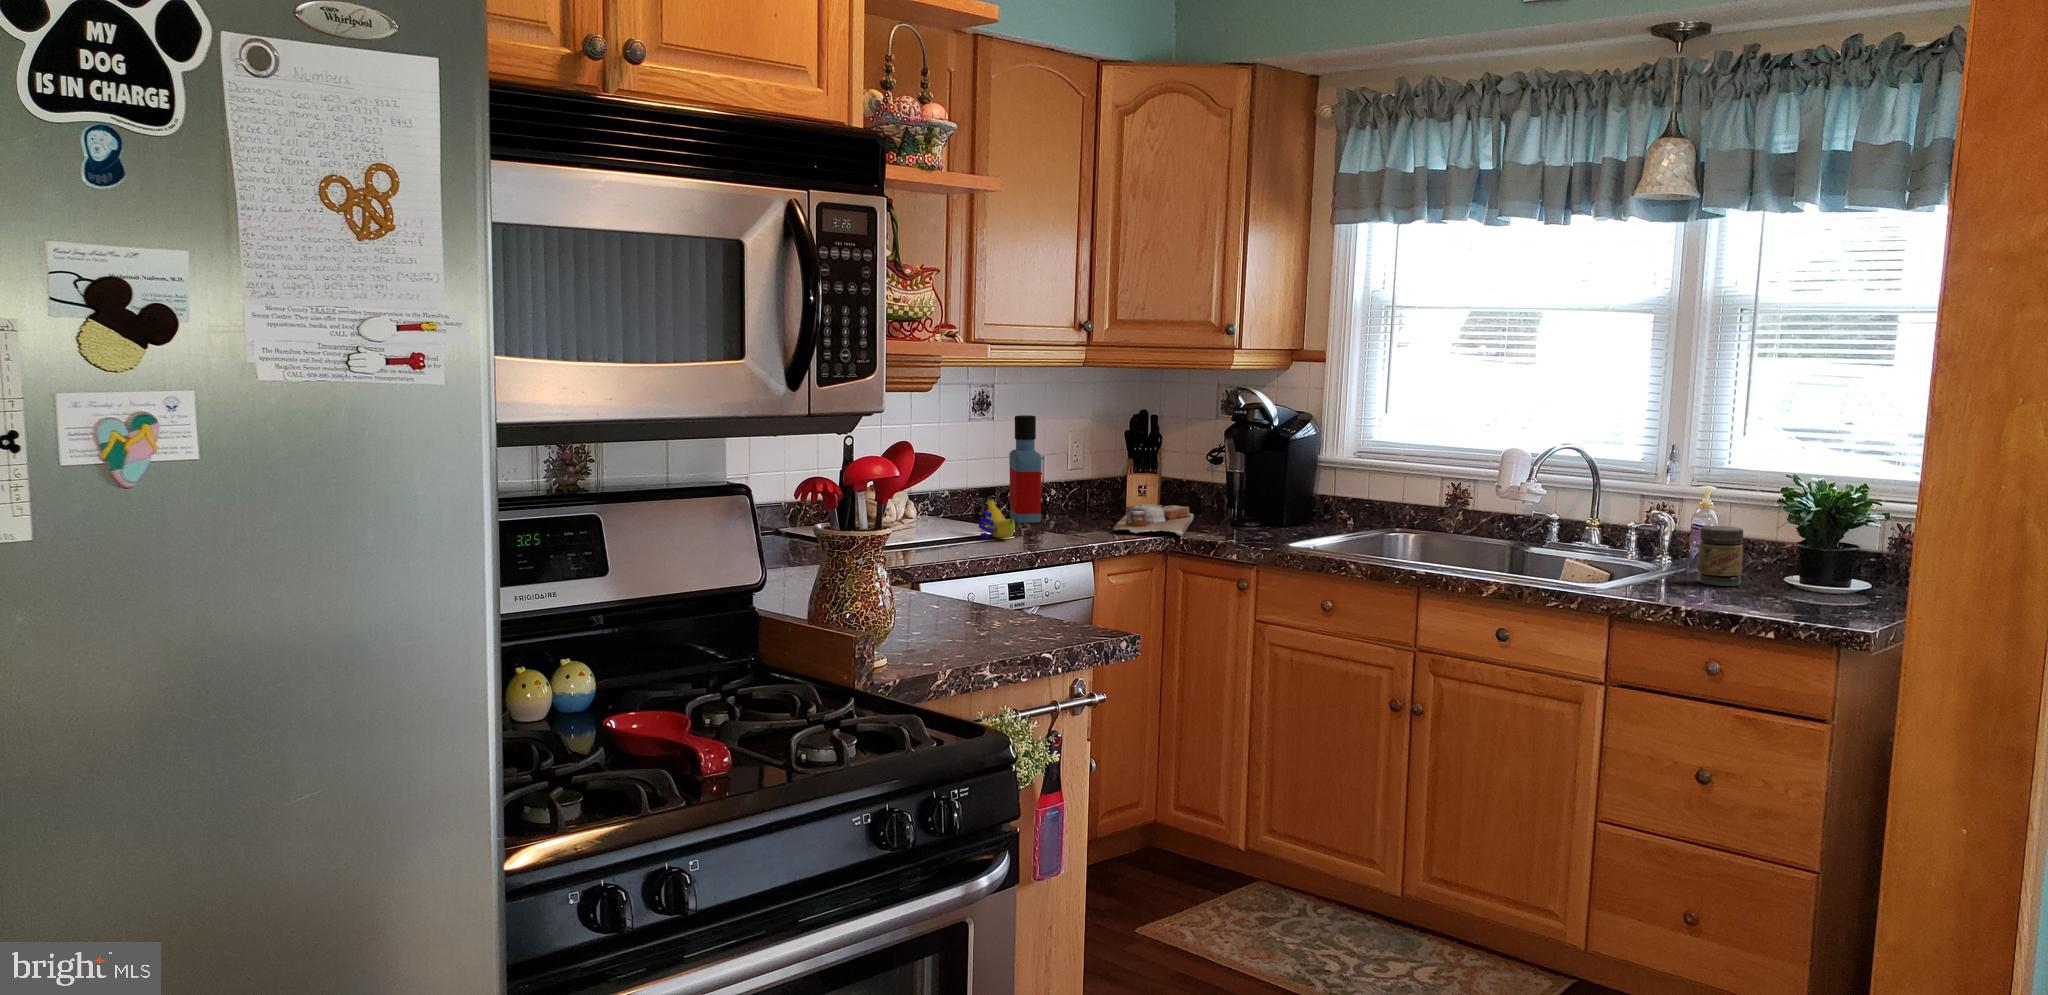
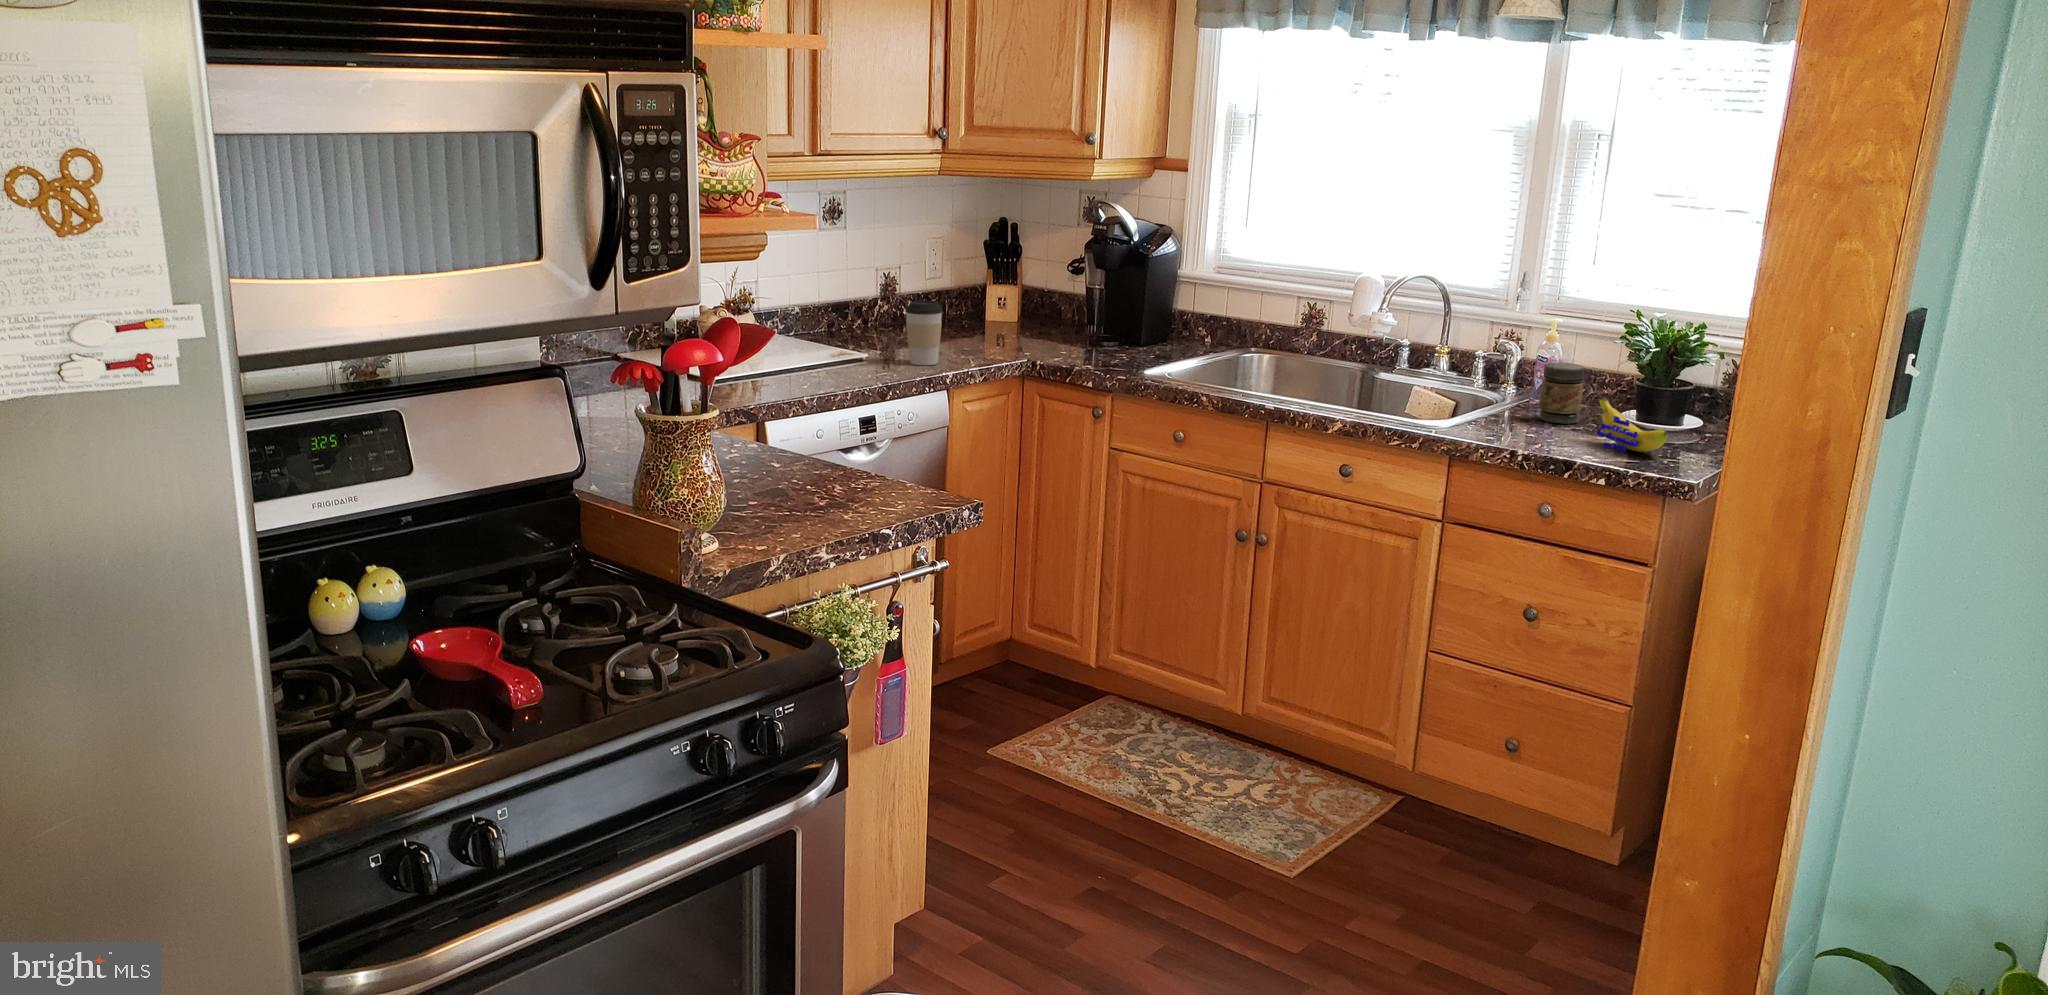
bottle: present [1009,415,1042,523] -> none [863,229,895,341]
coffee cup: none [1053,477,1090,539] -> present [905,300,943,365]
banana: present [979,497,1015,540] -> present [1596,395,1668,453]
cutting board: present [1111,503,1194,537] -> none [966,318,1051,361]

